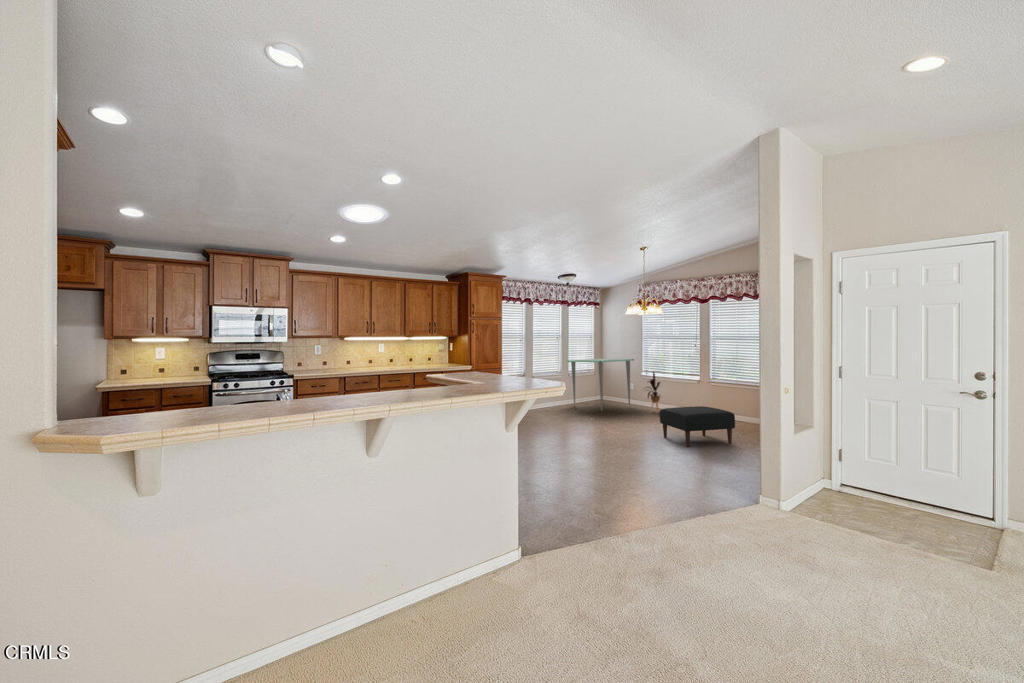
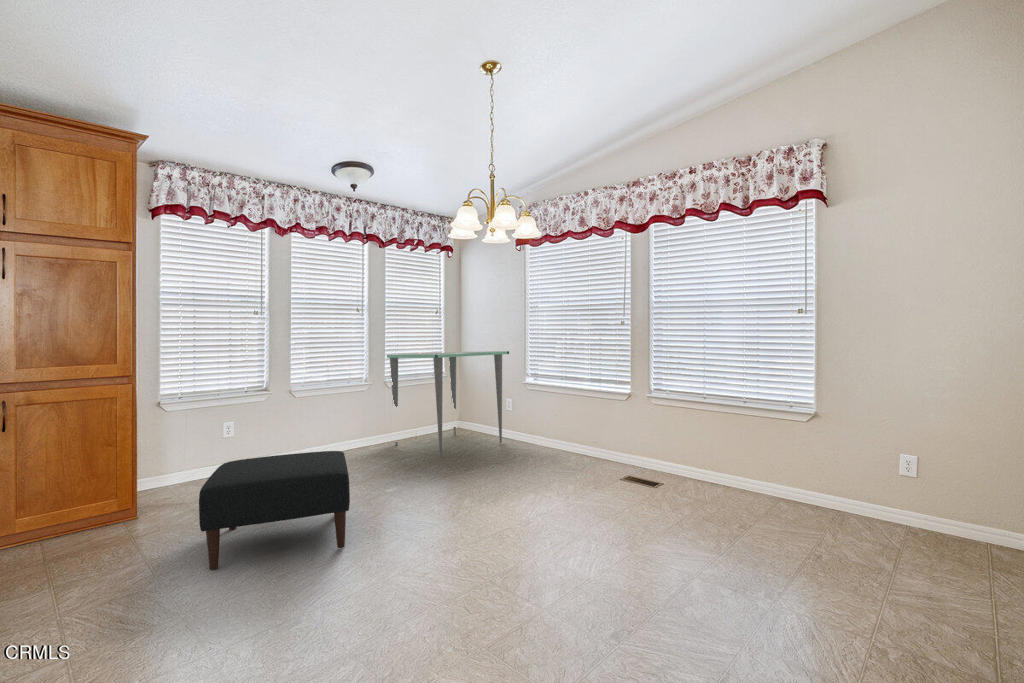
house plant: present [648,372,660,412] -> none [518,376,559,458]
ottoman: present [660,406,735,447] -> present [199,451,350,570]

